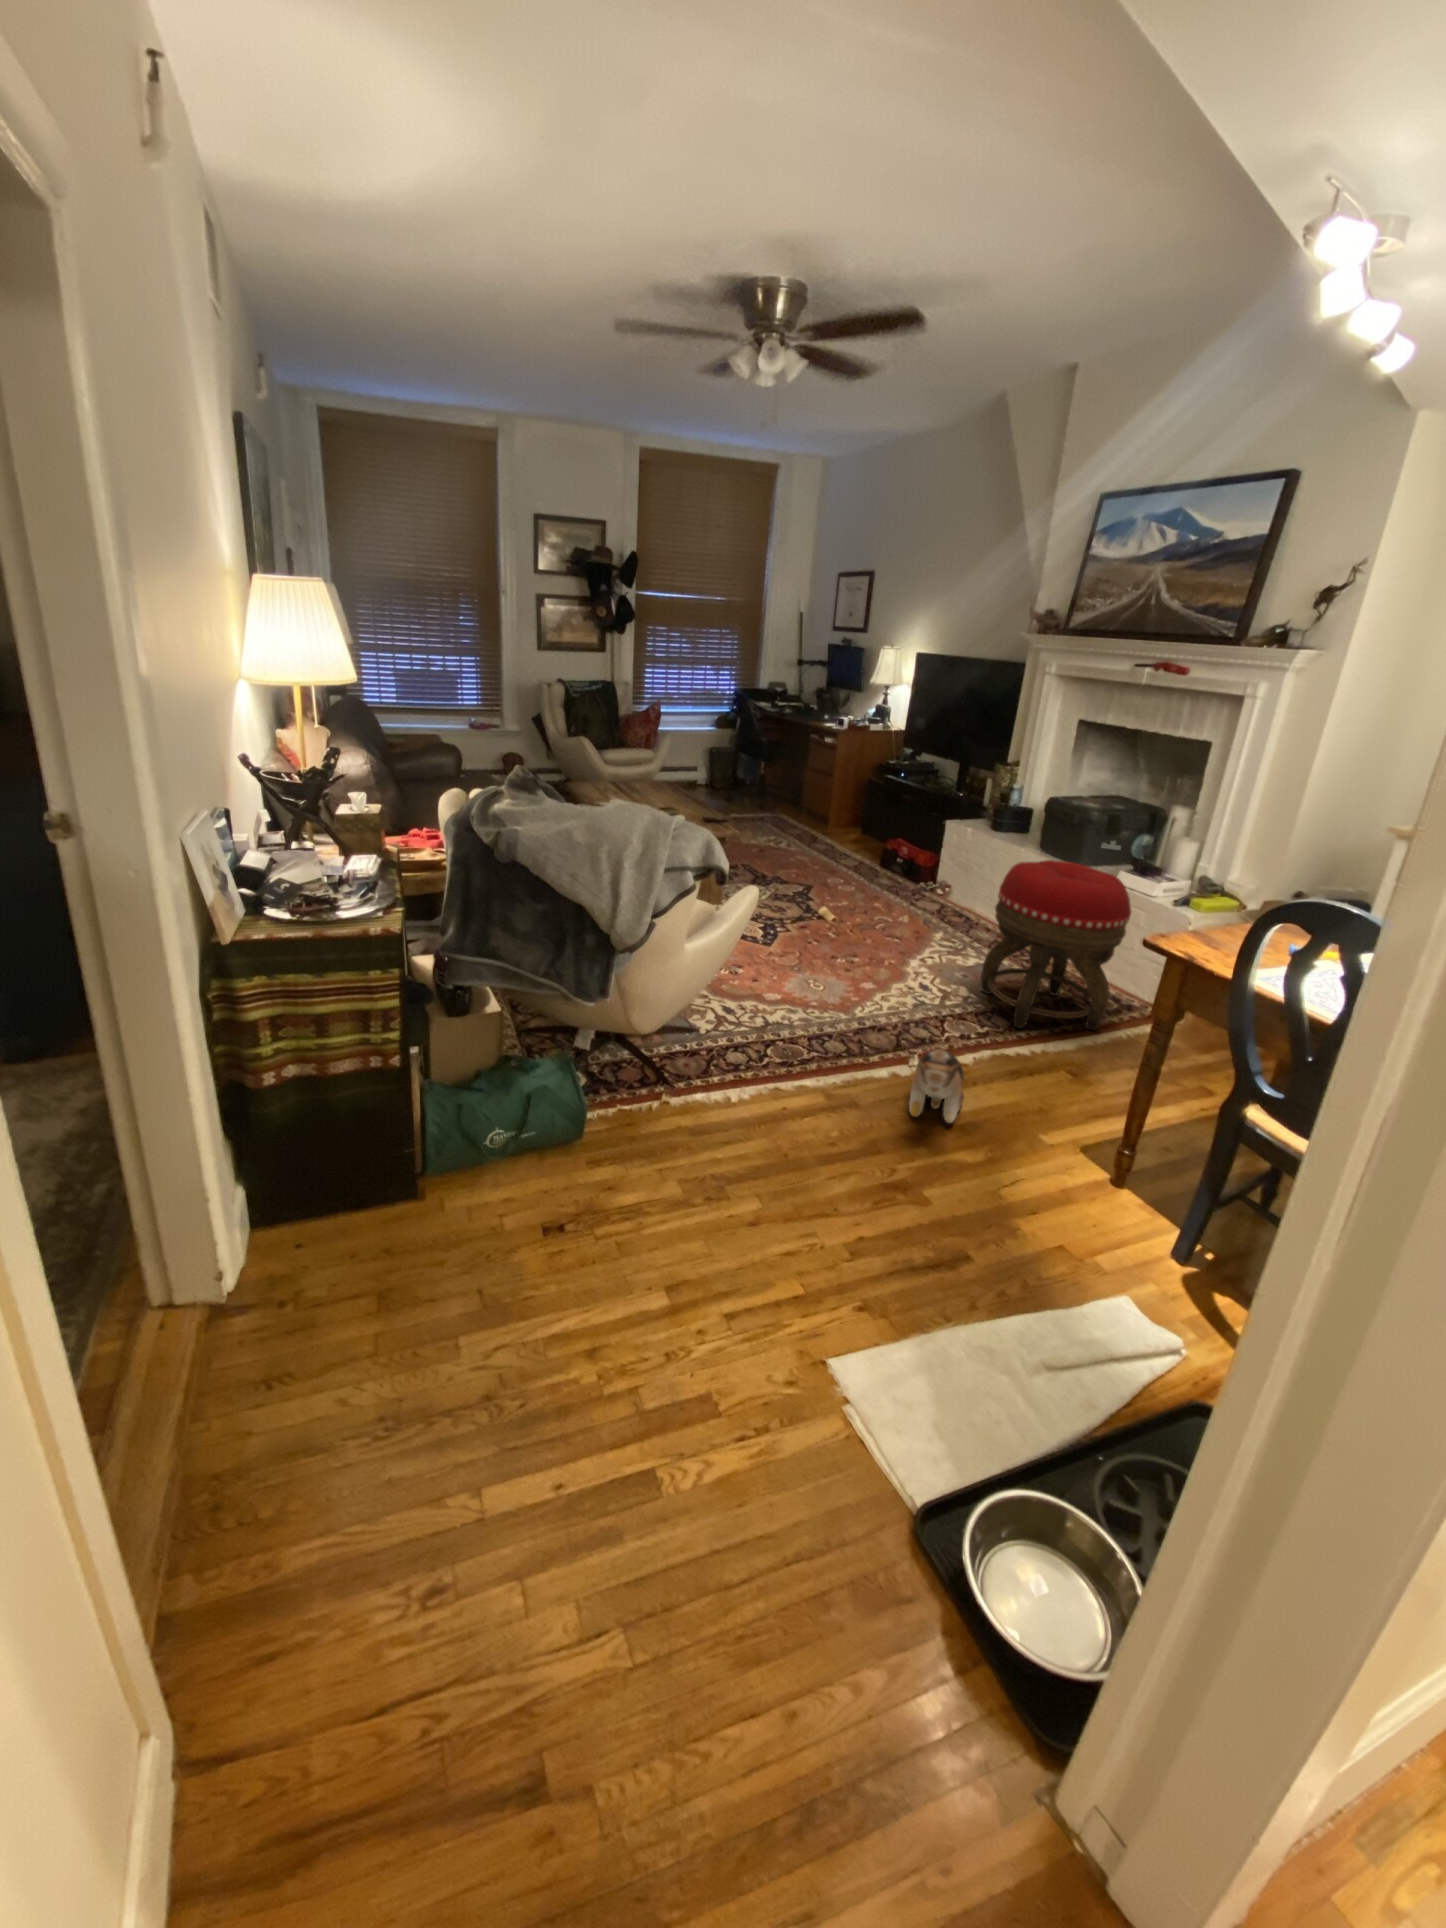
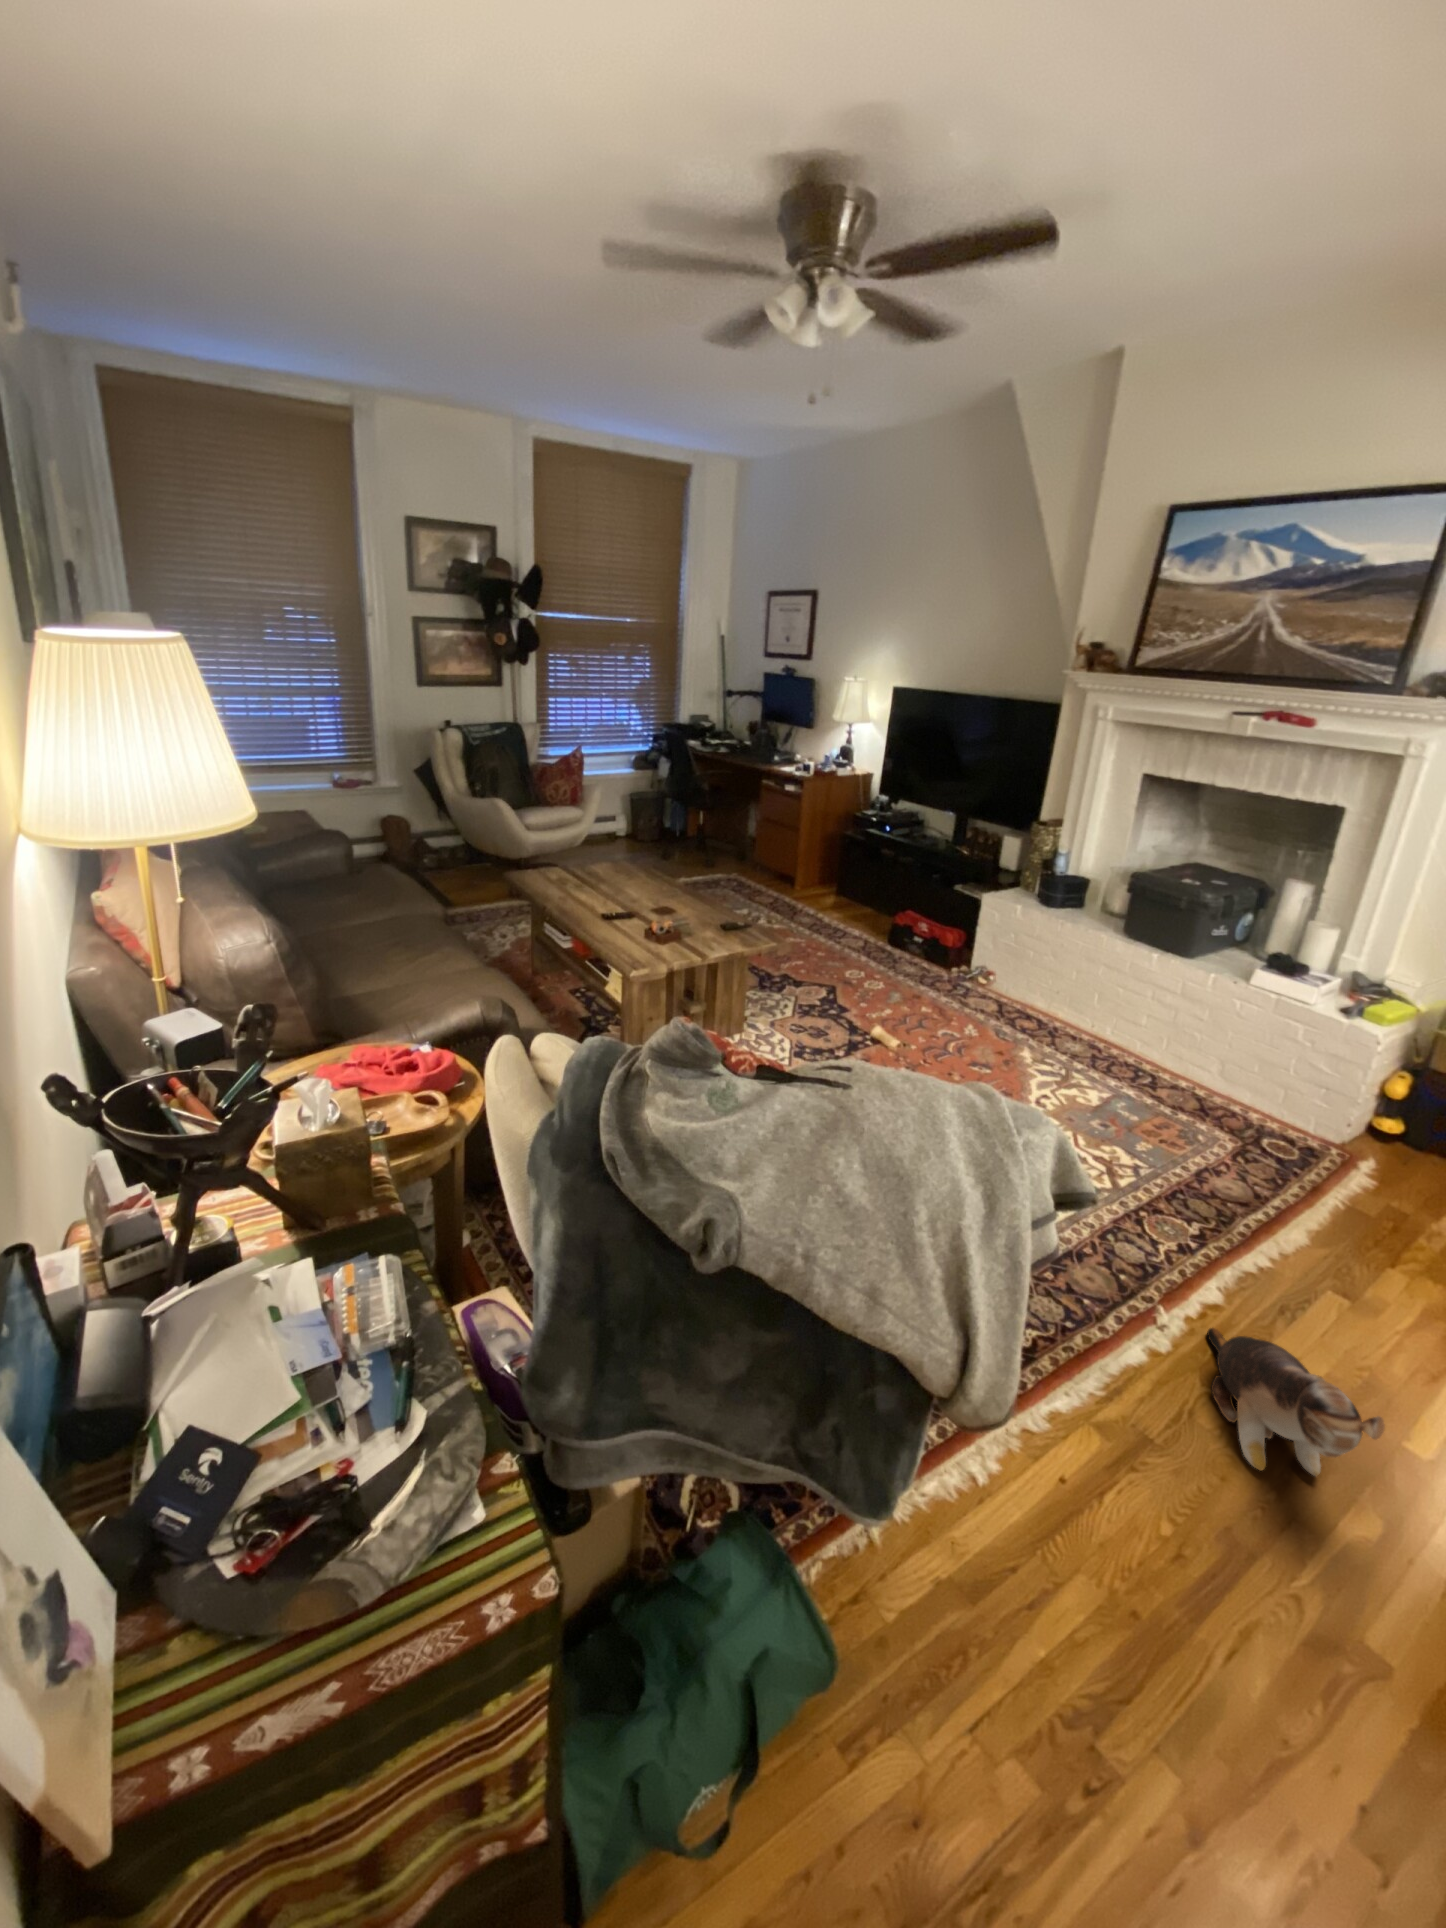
footstool: present [981,860,1131,1030] -> none [1141,982,1376,1221]

